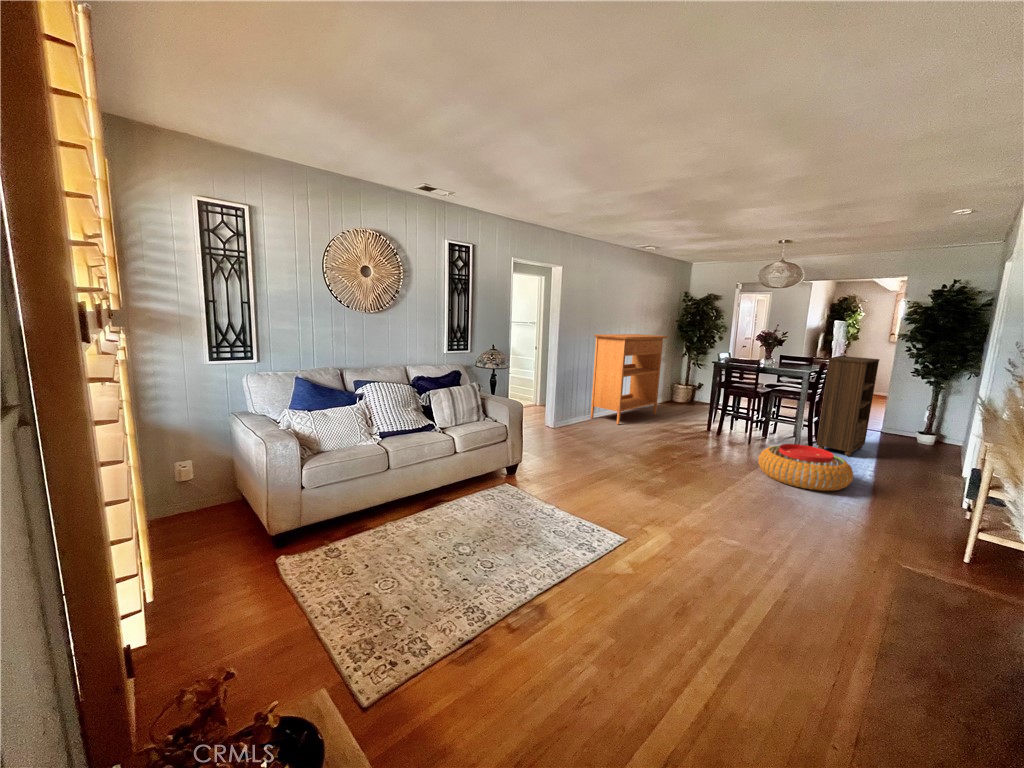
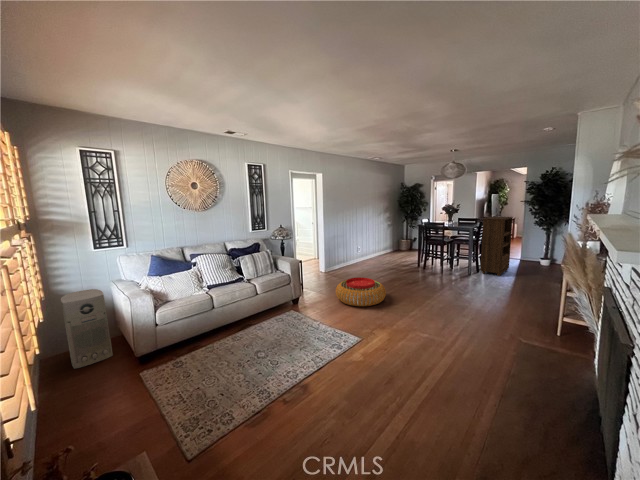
console table: present [591,334,668,425] -> none [345,211,391,267]
air purifier: none [157,424,230,546] -> present [61,289,113,369]
pouf: present [758,444,853,491] -> present [336,277,386,306]

